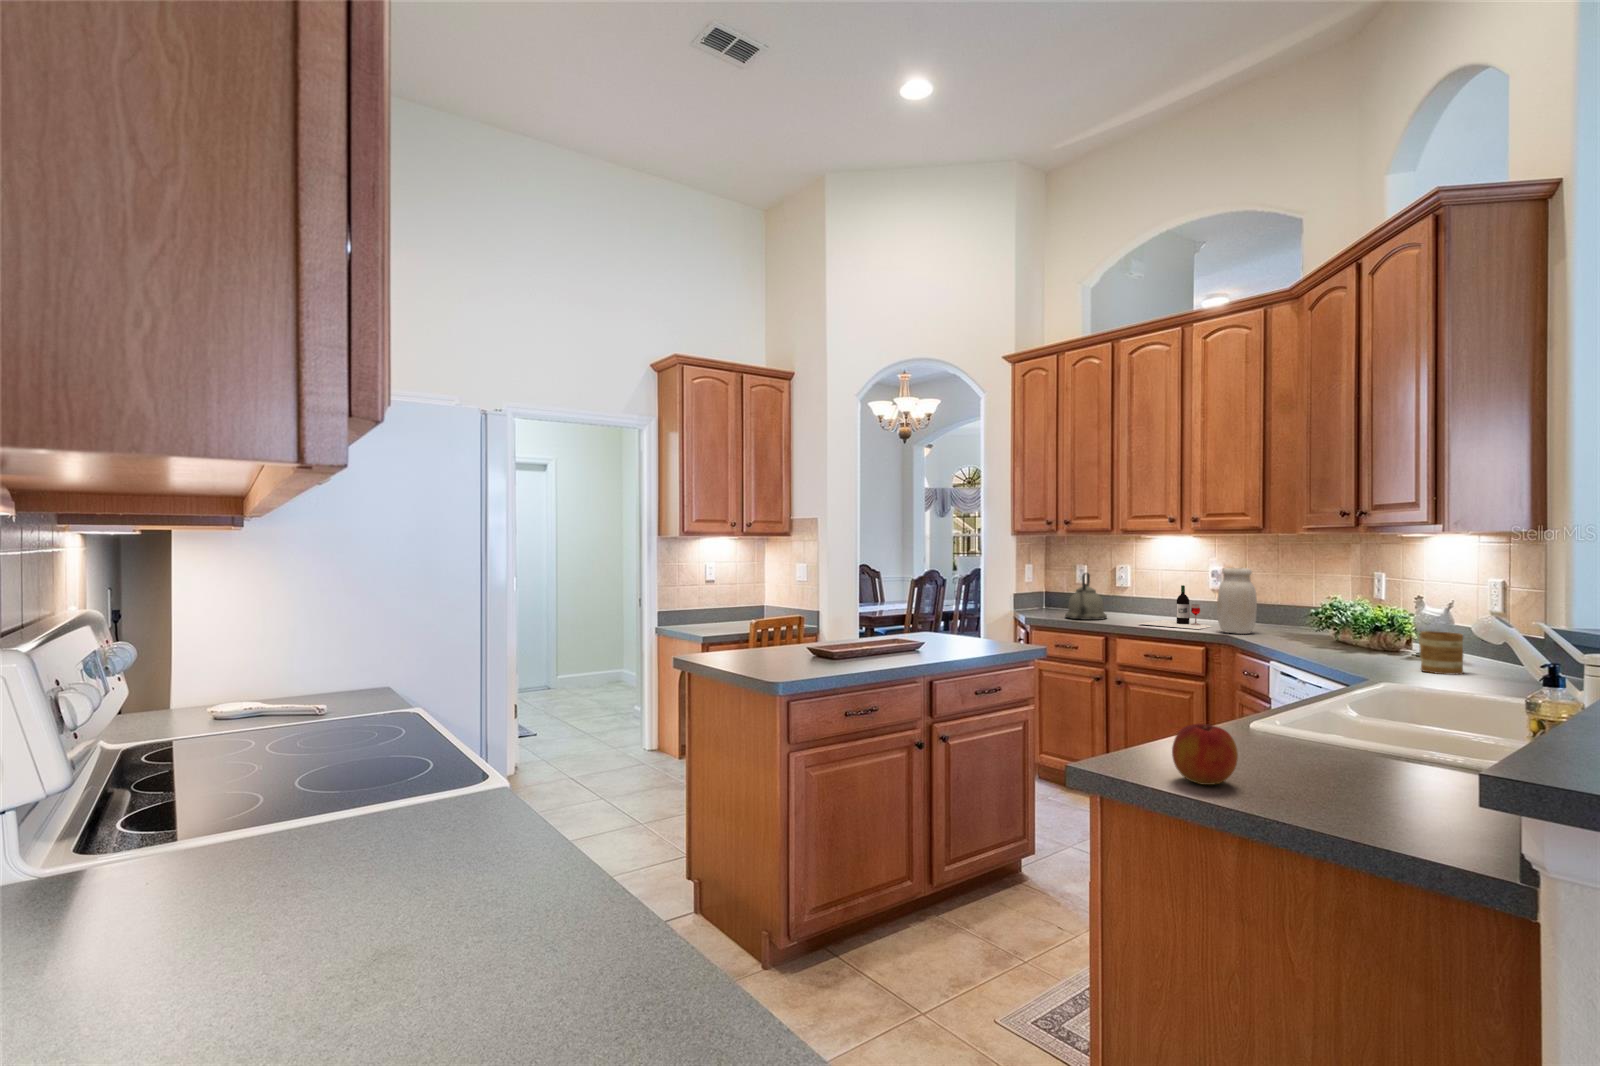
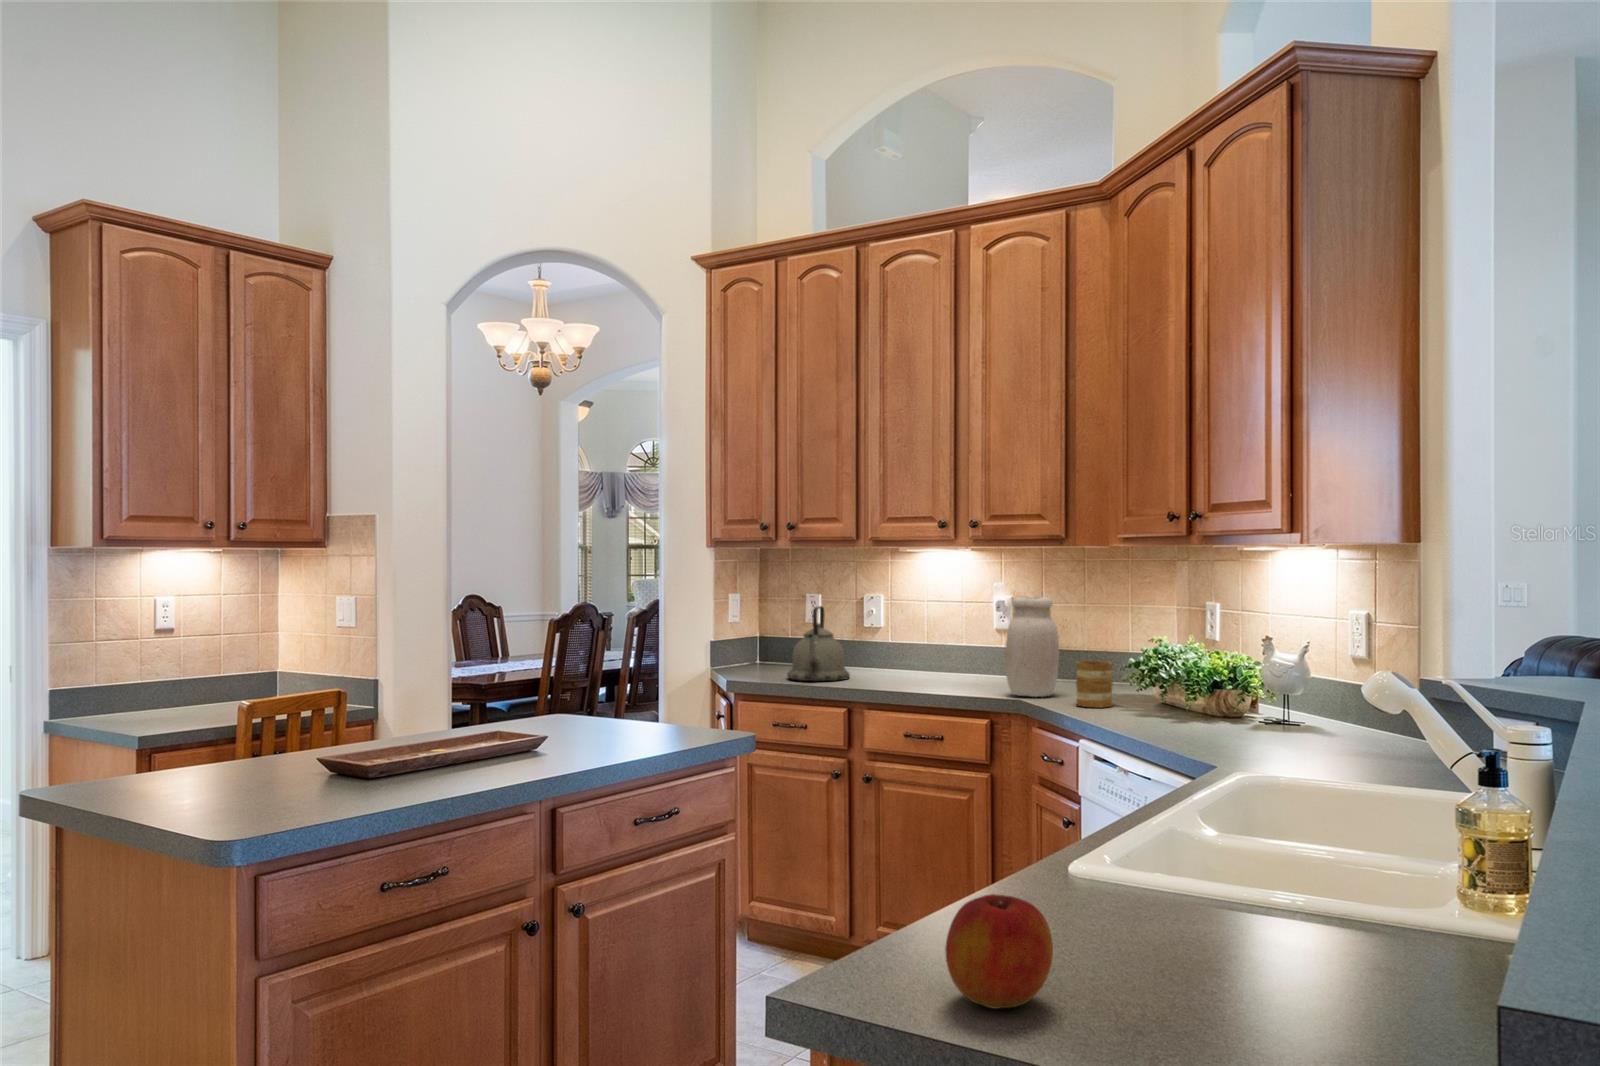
wine bottle: present [1140,585,1212,629] -> none [893,624,1014,691]
mug: present [1419,631,1463,675] -> present [1076,661,1112,708]

